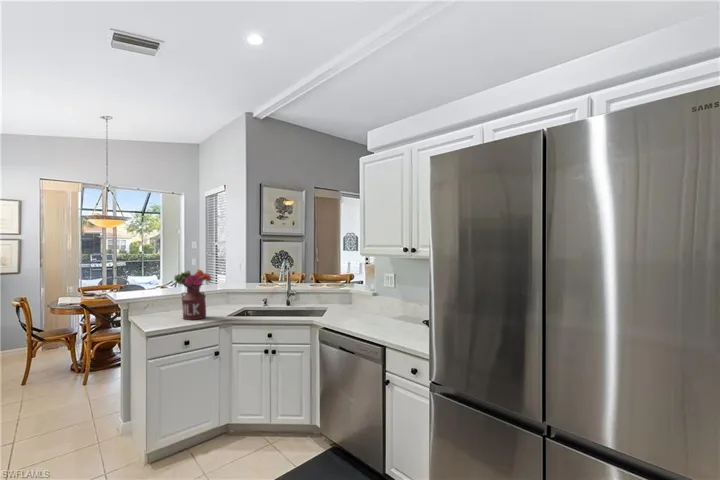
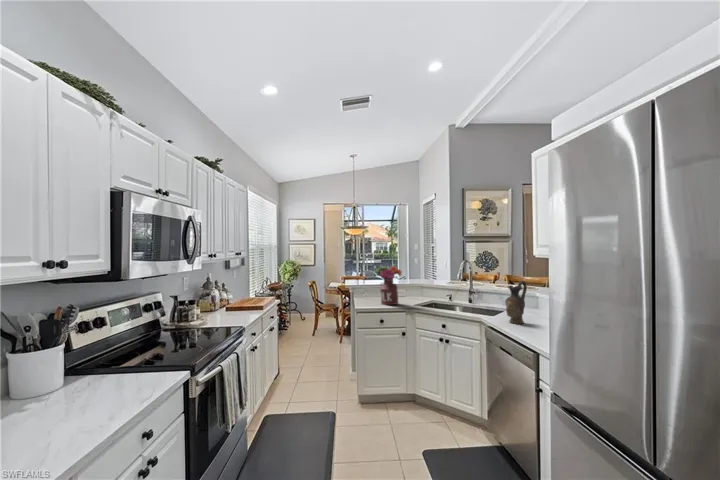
ceramic pitcher: none [335,278,353,321] -> present [505,281,527,324]

